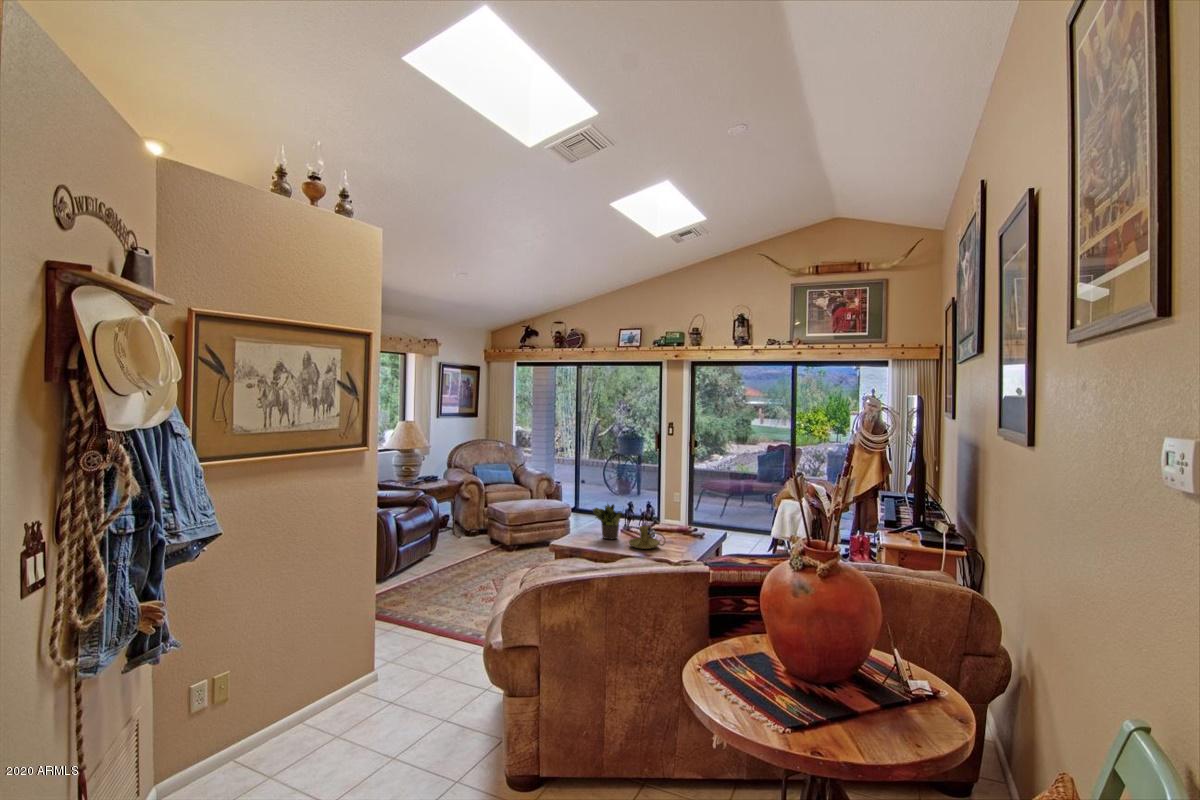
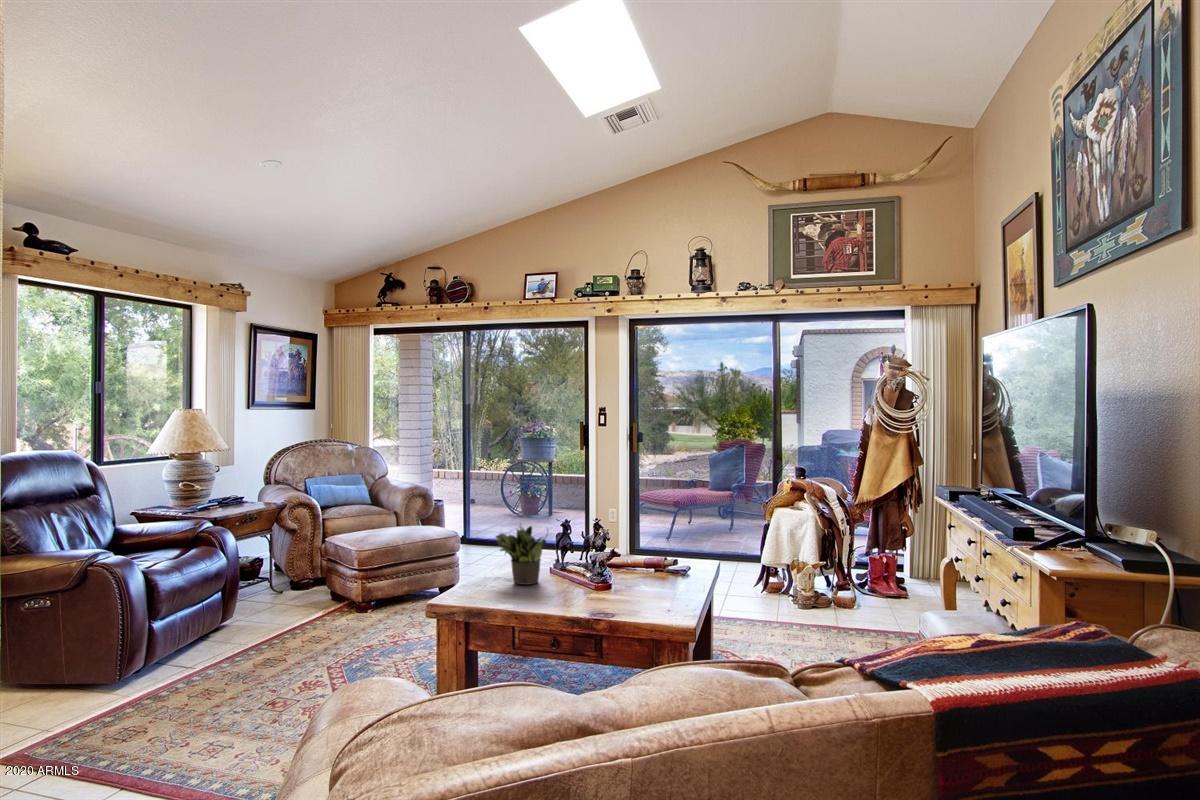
candle holder: present [629,526,666,549] -> none [559,559,620,598]

